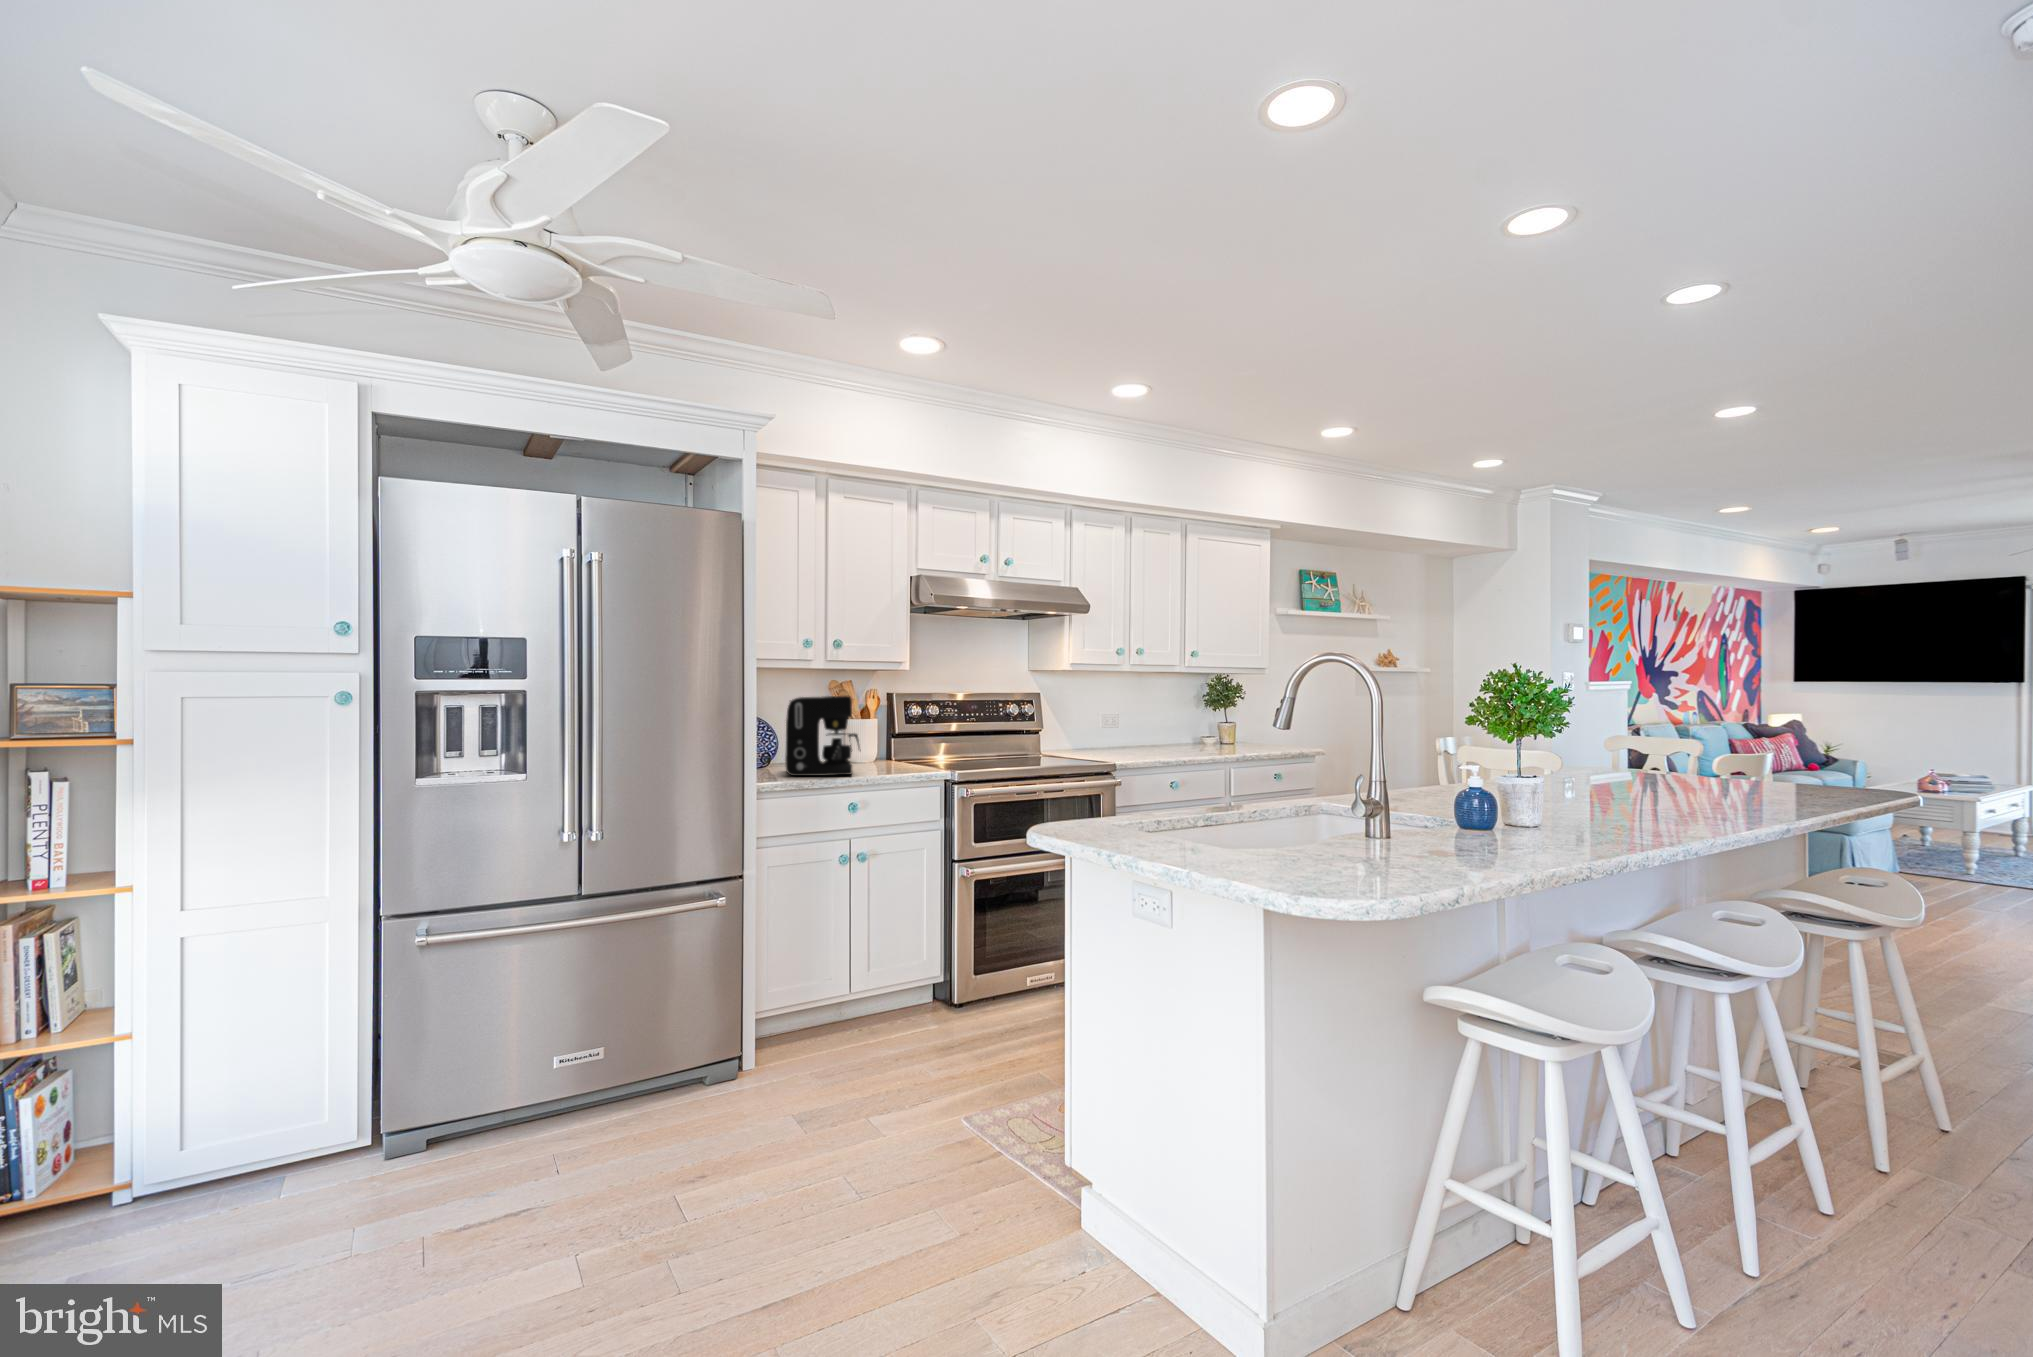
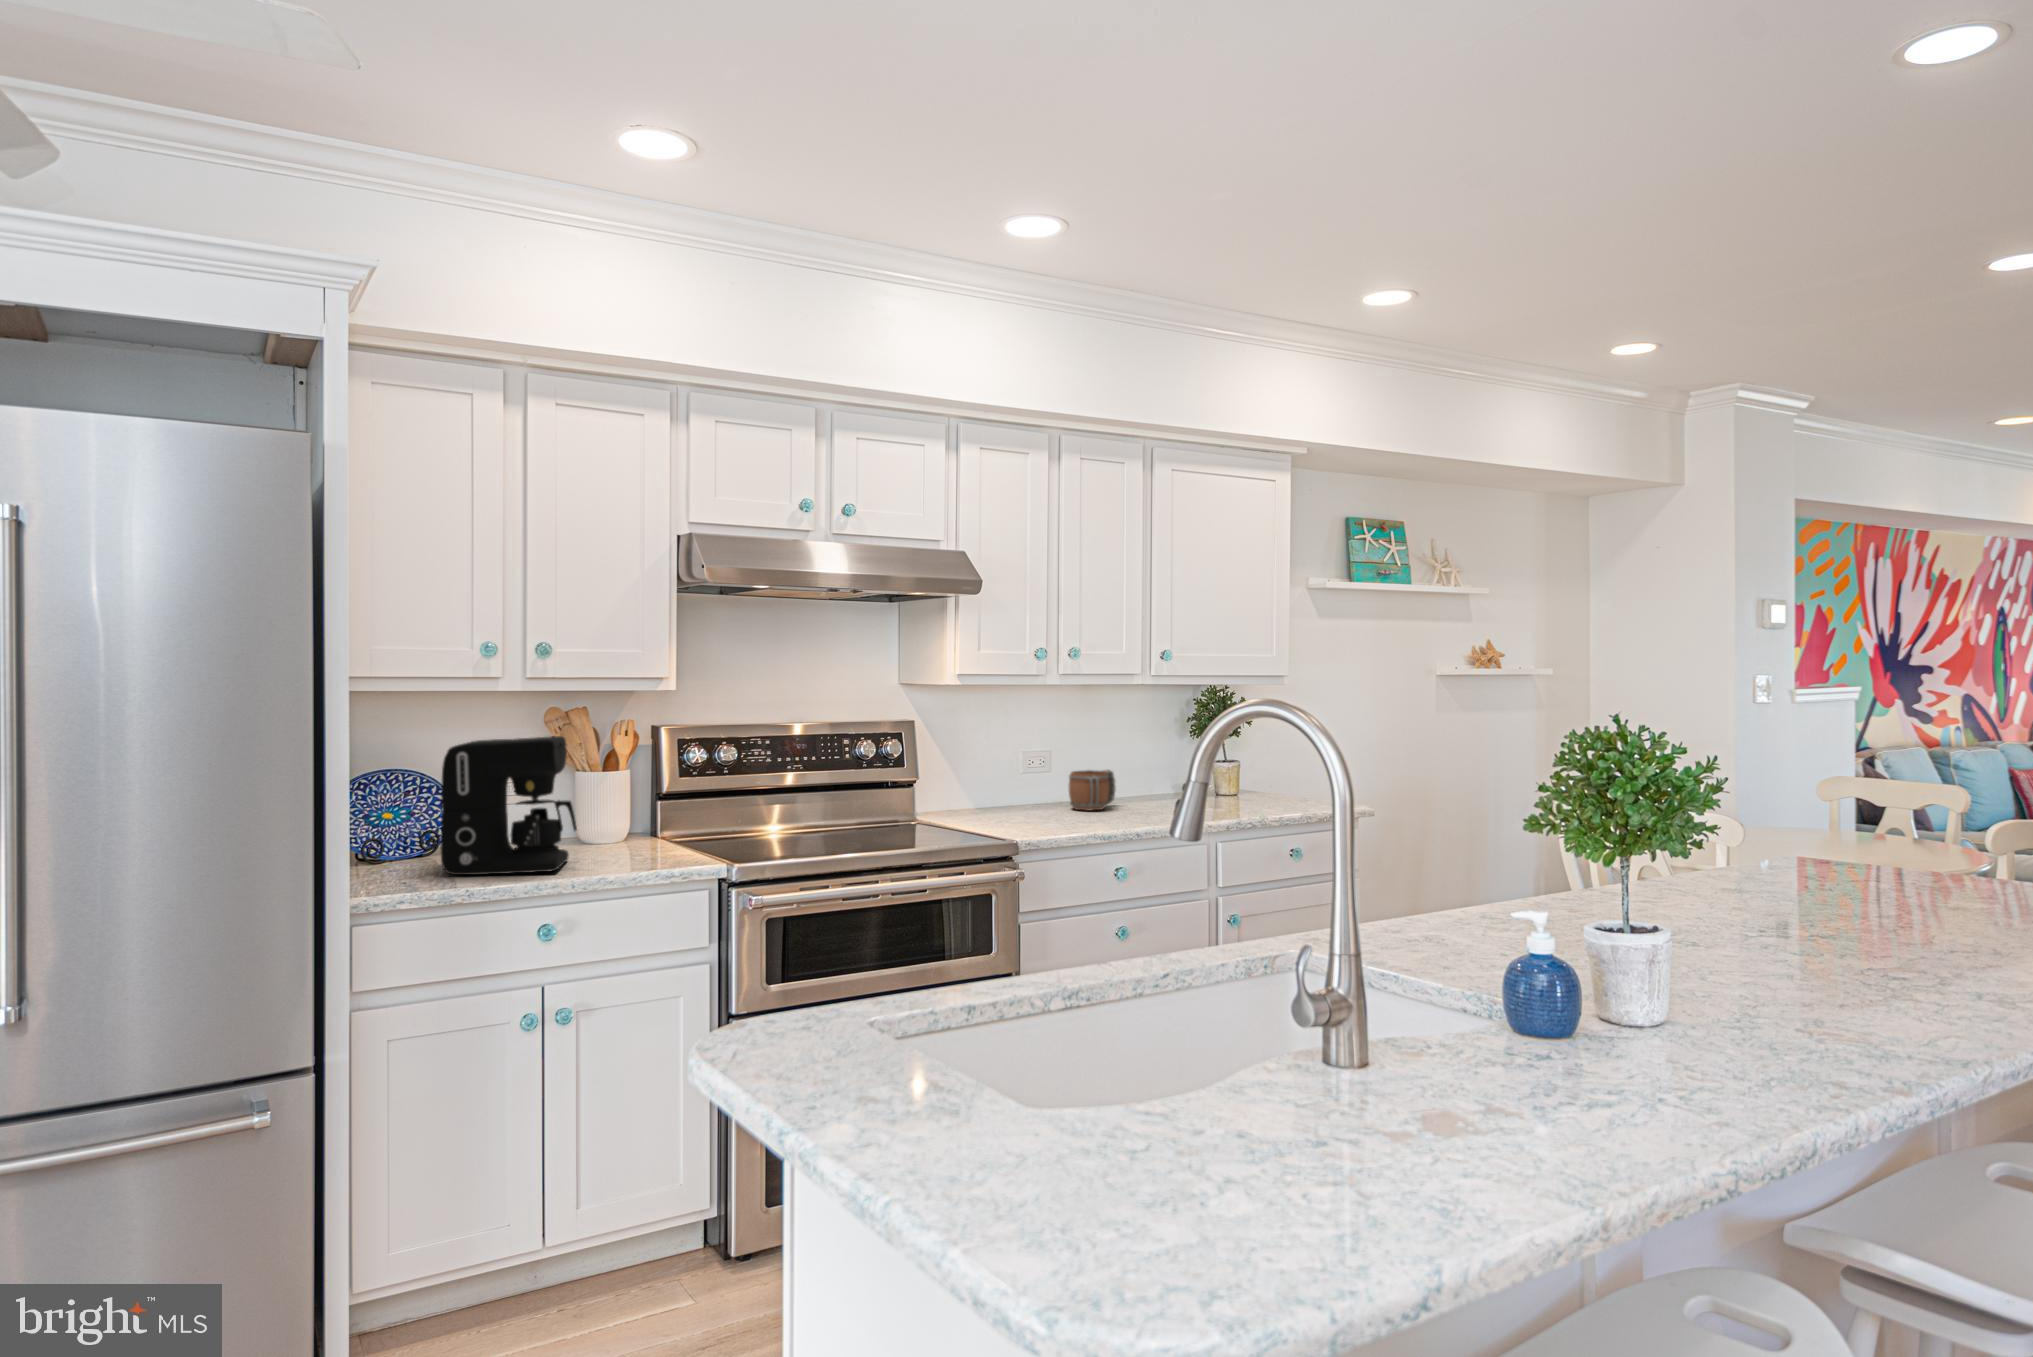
mug: none [1133,725,1161,750] -> present [1069,769,1116,810]

